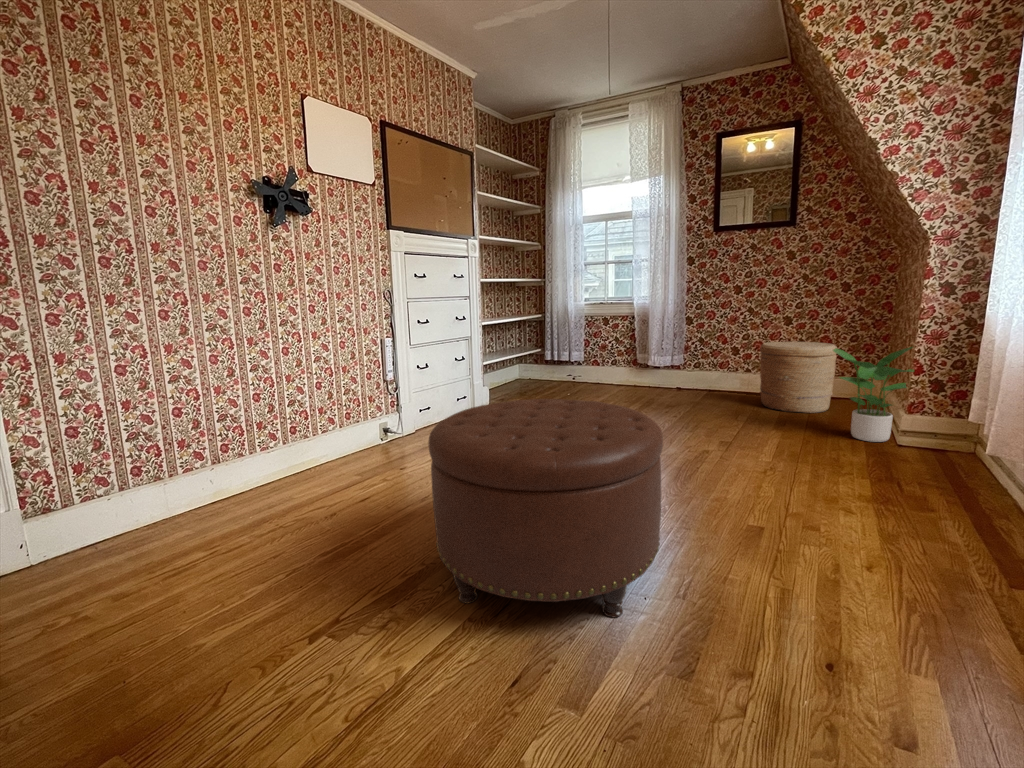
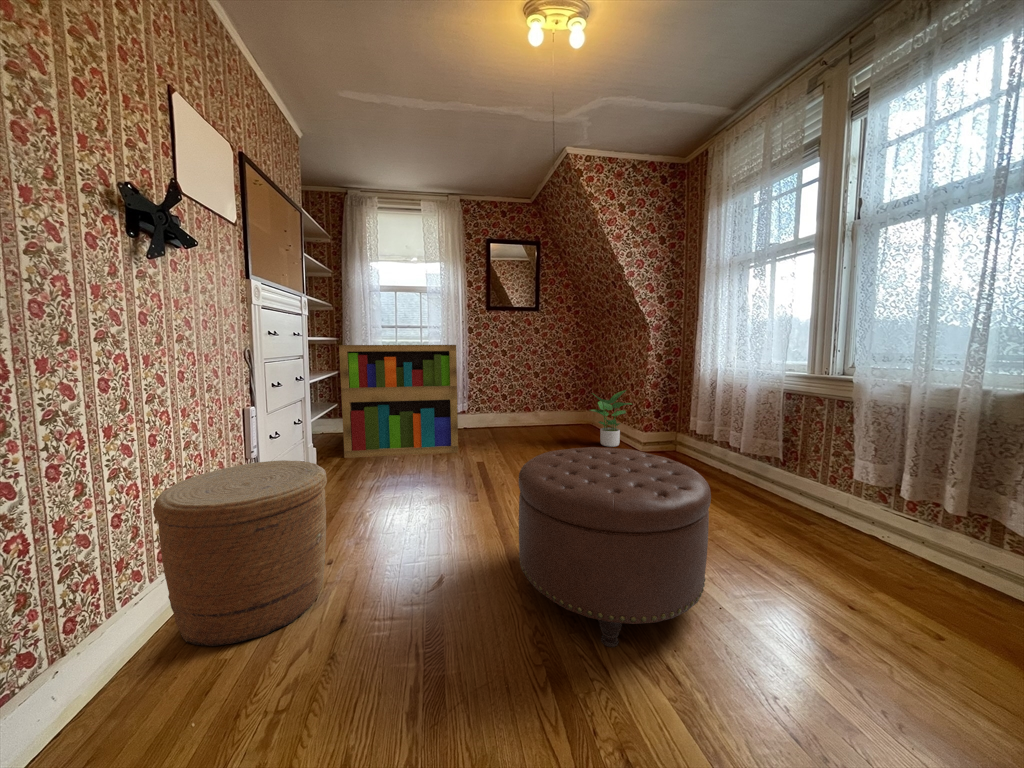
bookshelf: none [512,280,664,413] -> present [339,345,458,458]
woven basket: present [760,342,837,413] -> present [153,460,327,646]

